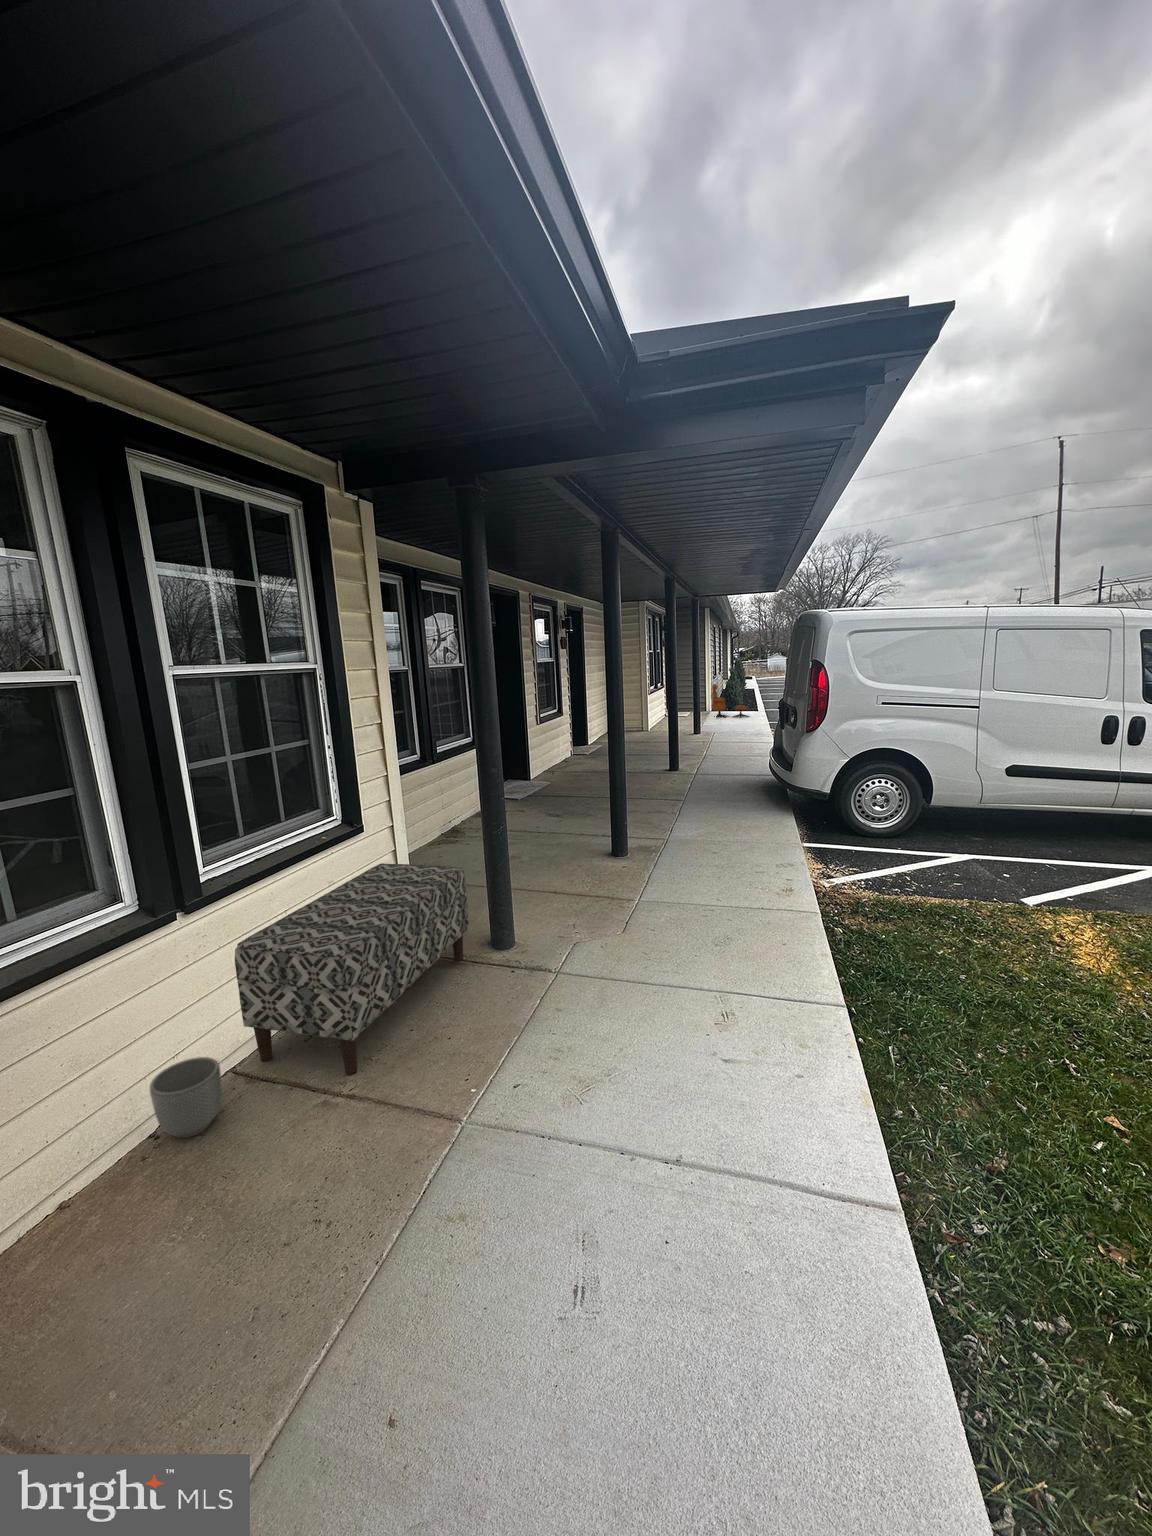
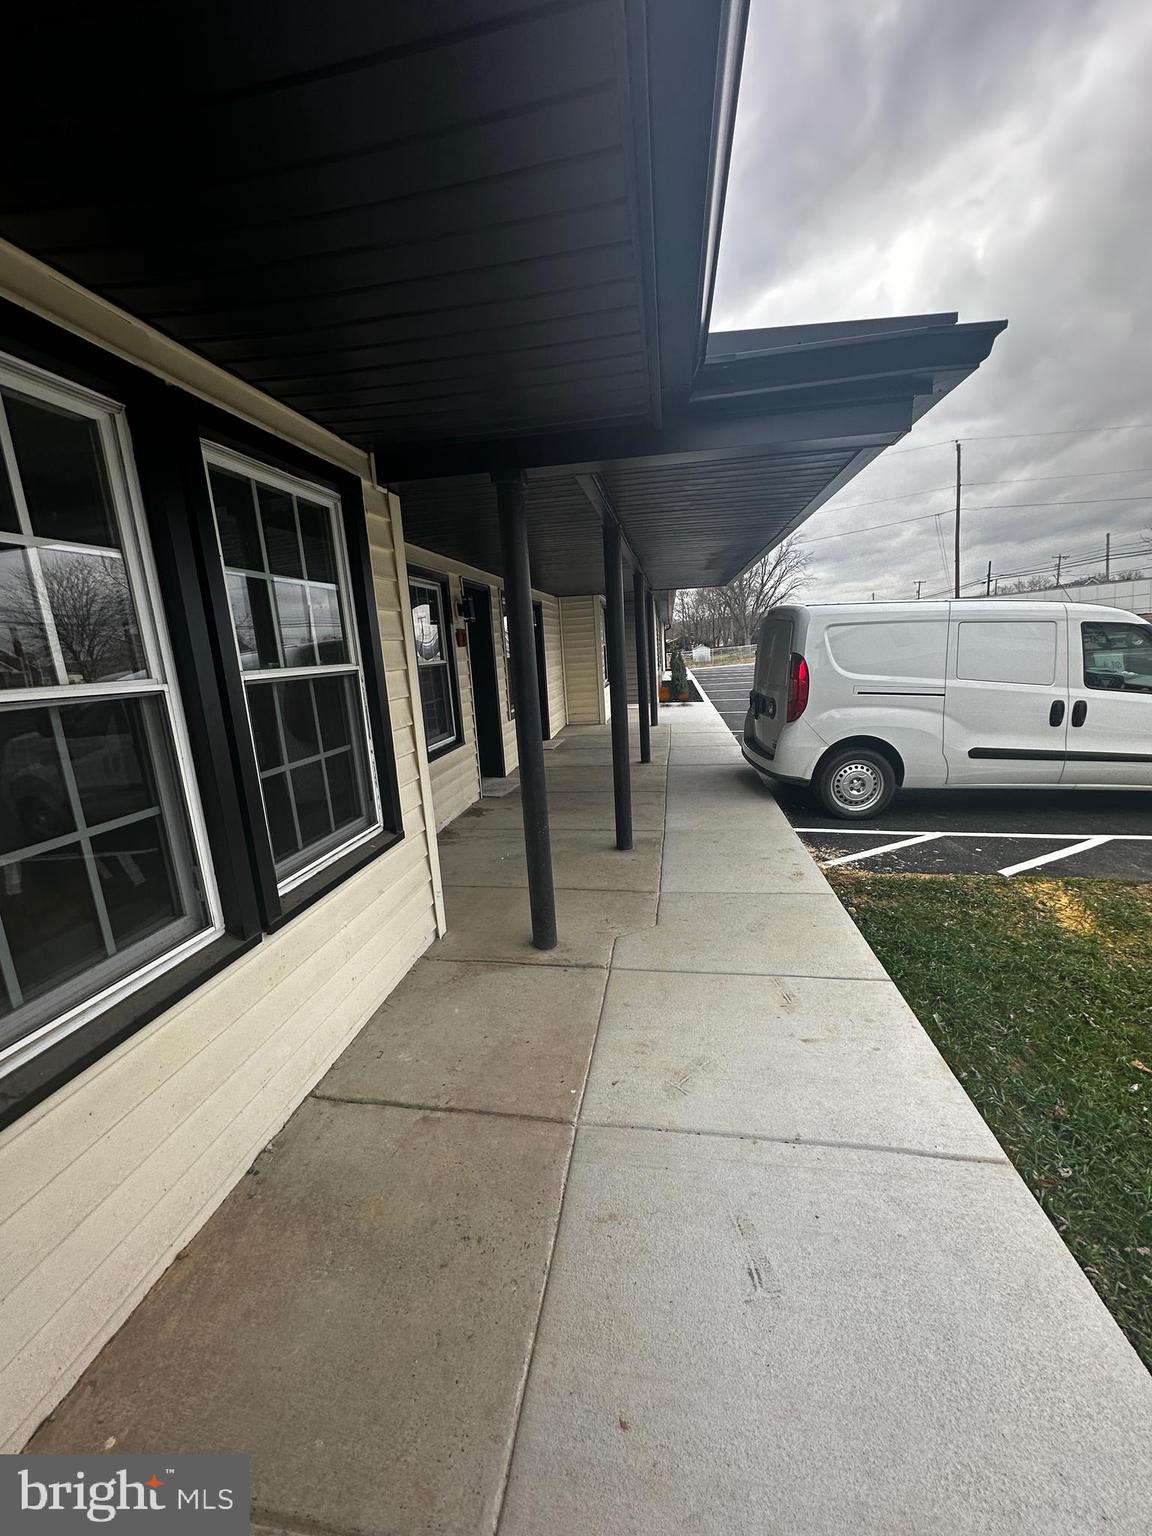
bench: present [235,863,469,1074] -> none [312,869,513,1086]
planter: present [150,1057,222,1138] -> none [251,1082,321,1168]

